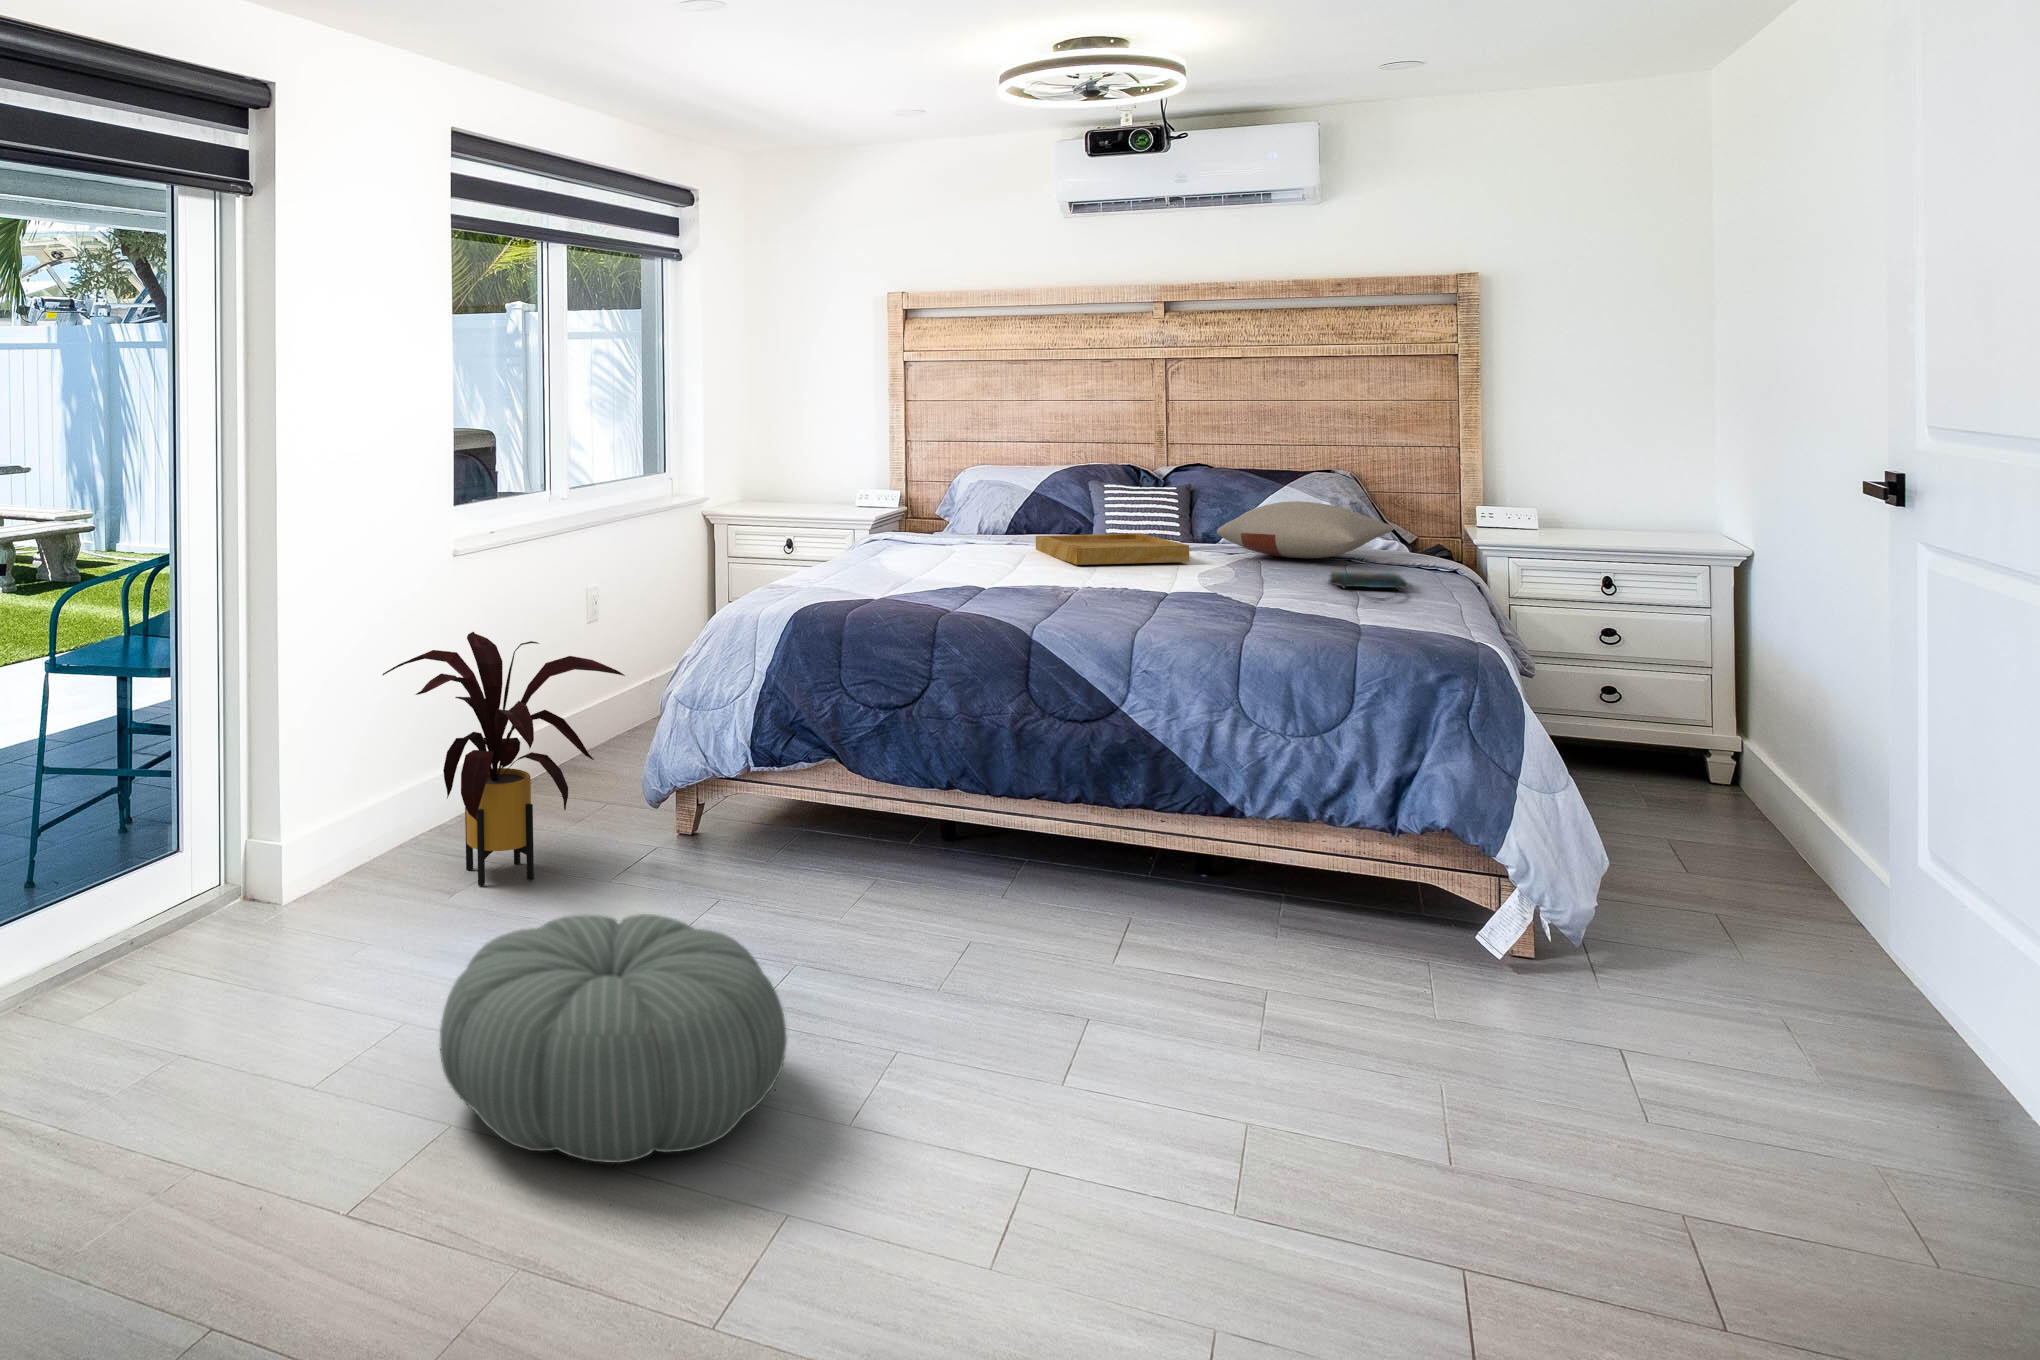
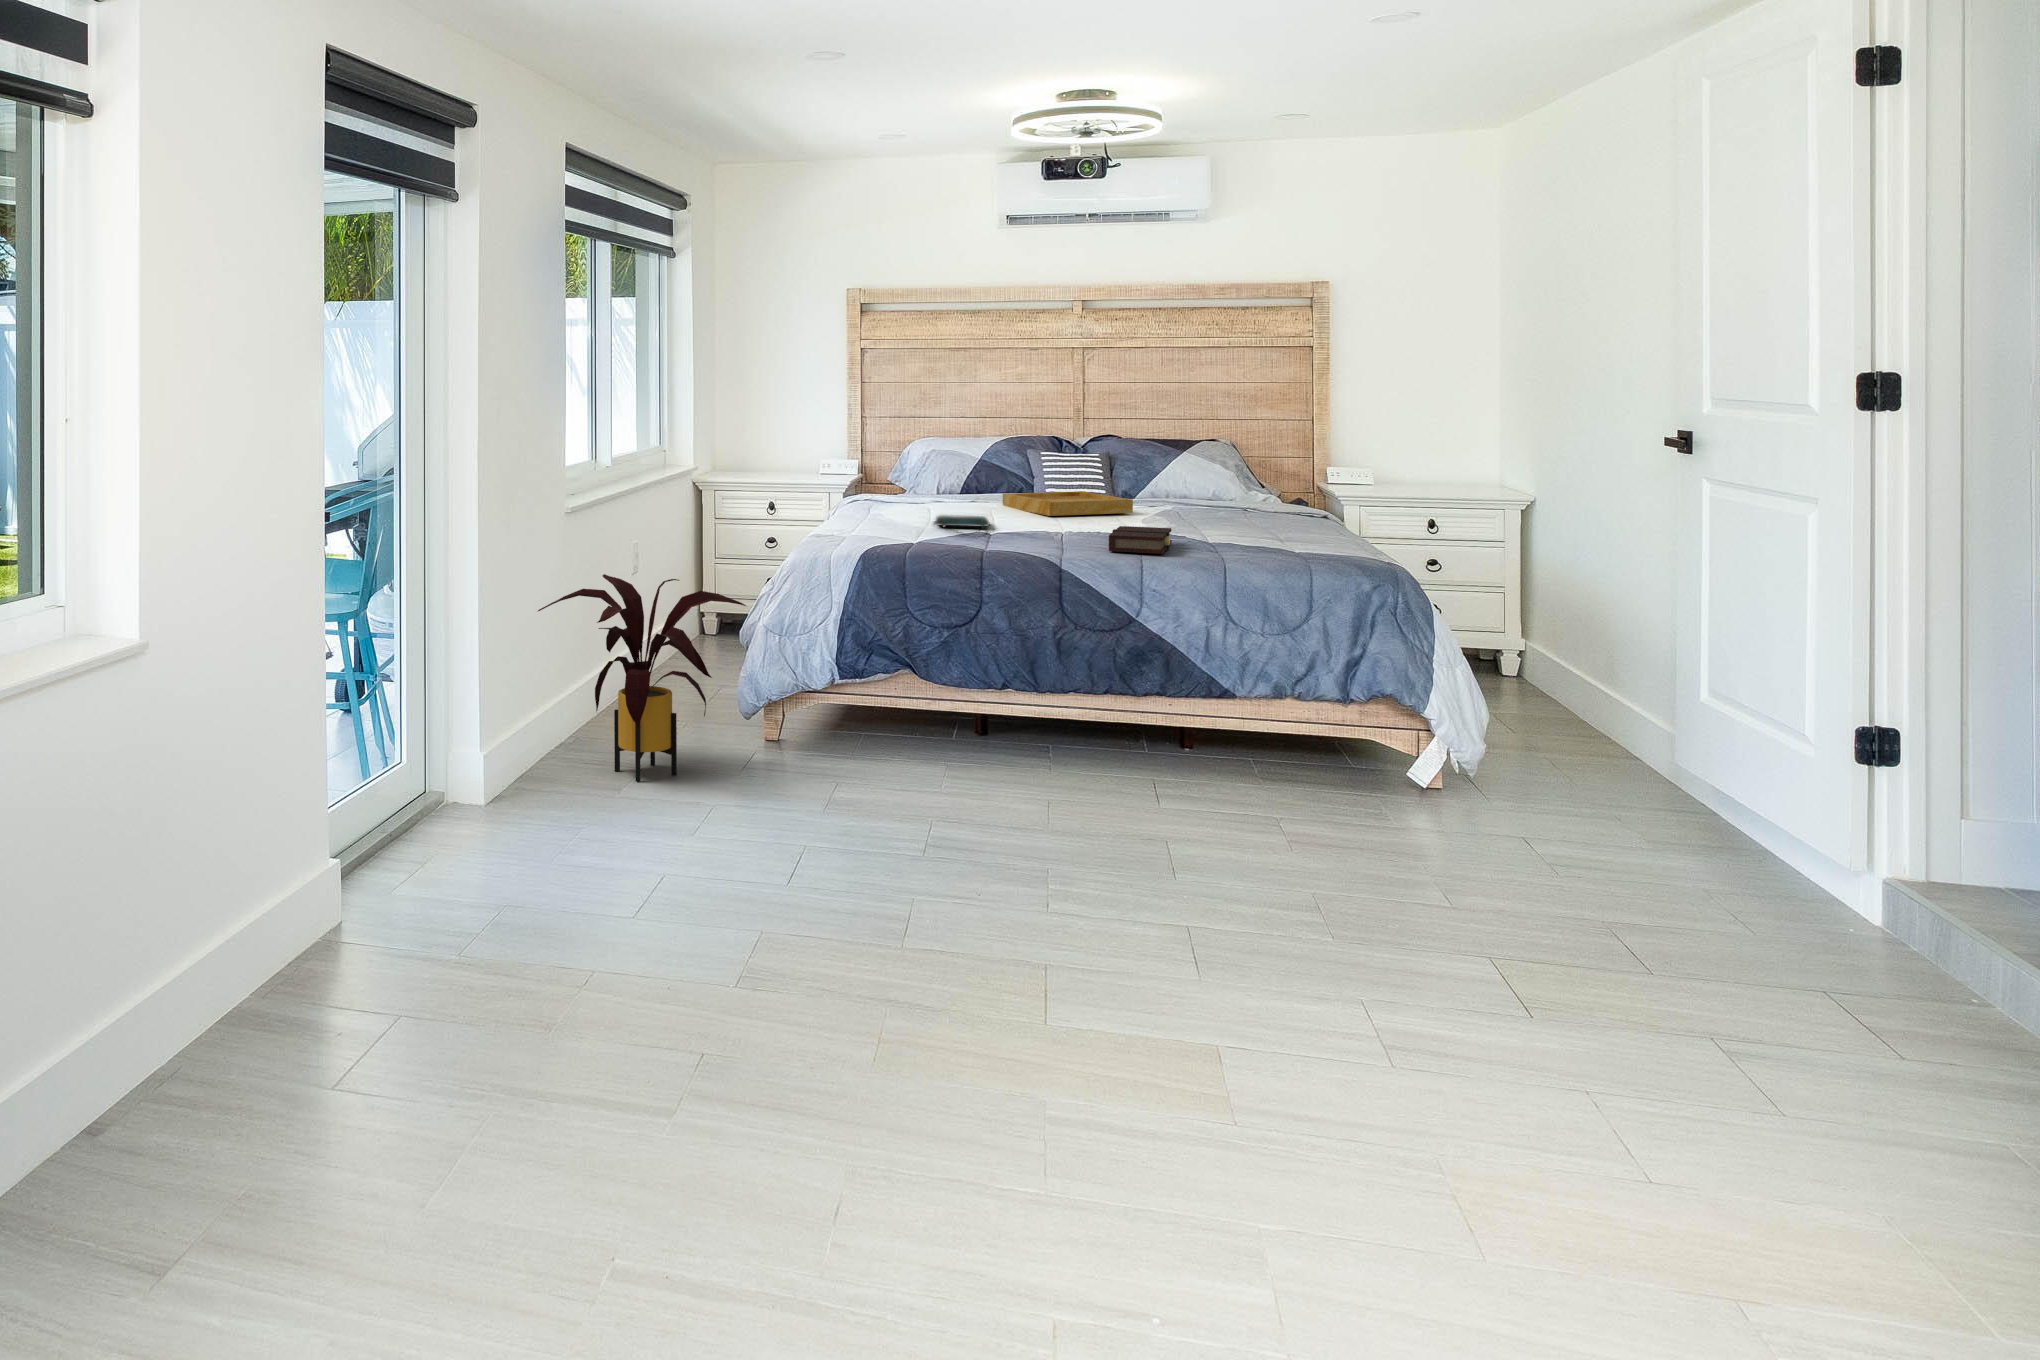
pillow: present [1217,501,1394,558] -> none [1149,465,1277,509]
tote bag: present [1329,572,1409,601] -> present [934,515,990,530]
book: none [1101,582,1199,621] -> present [1109,526,1172,554]
pouf: present [440,914,787,1163] -> none [739,775,999,939]

